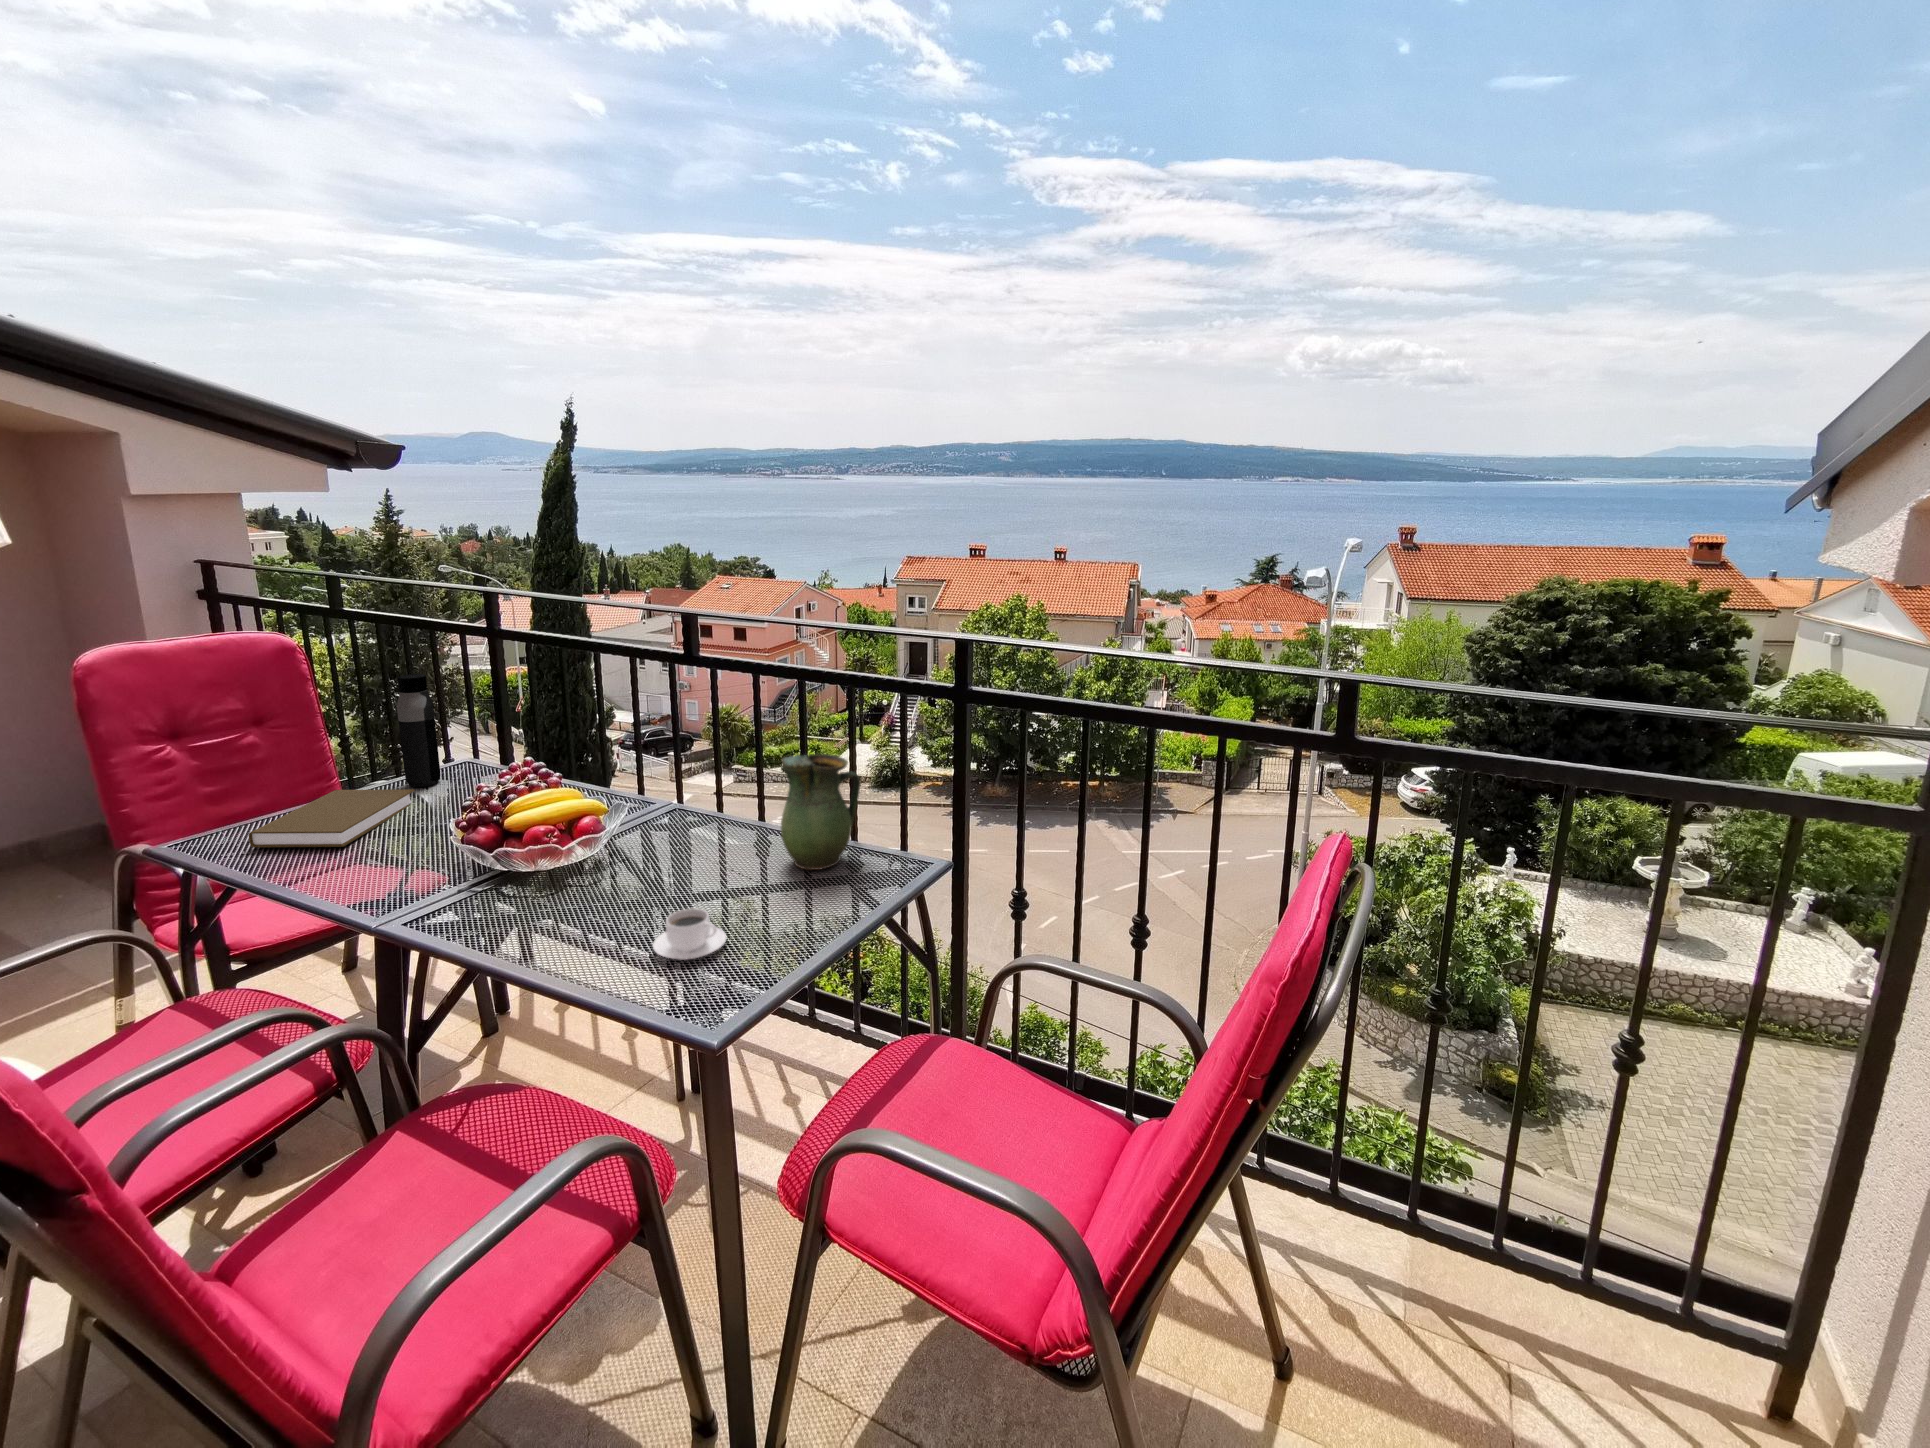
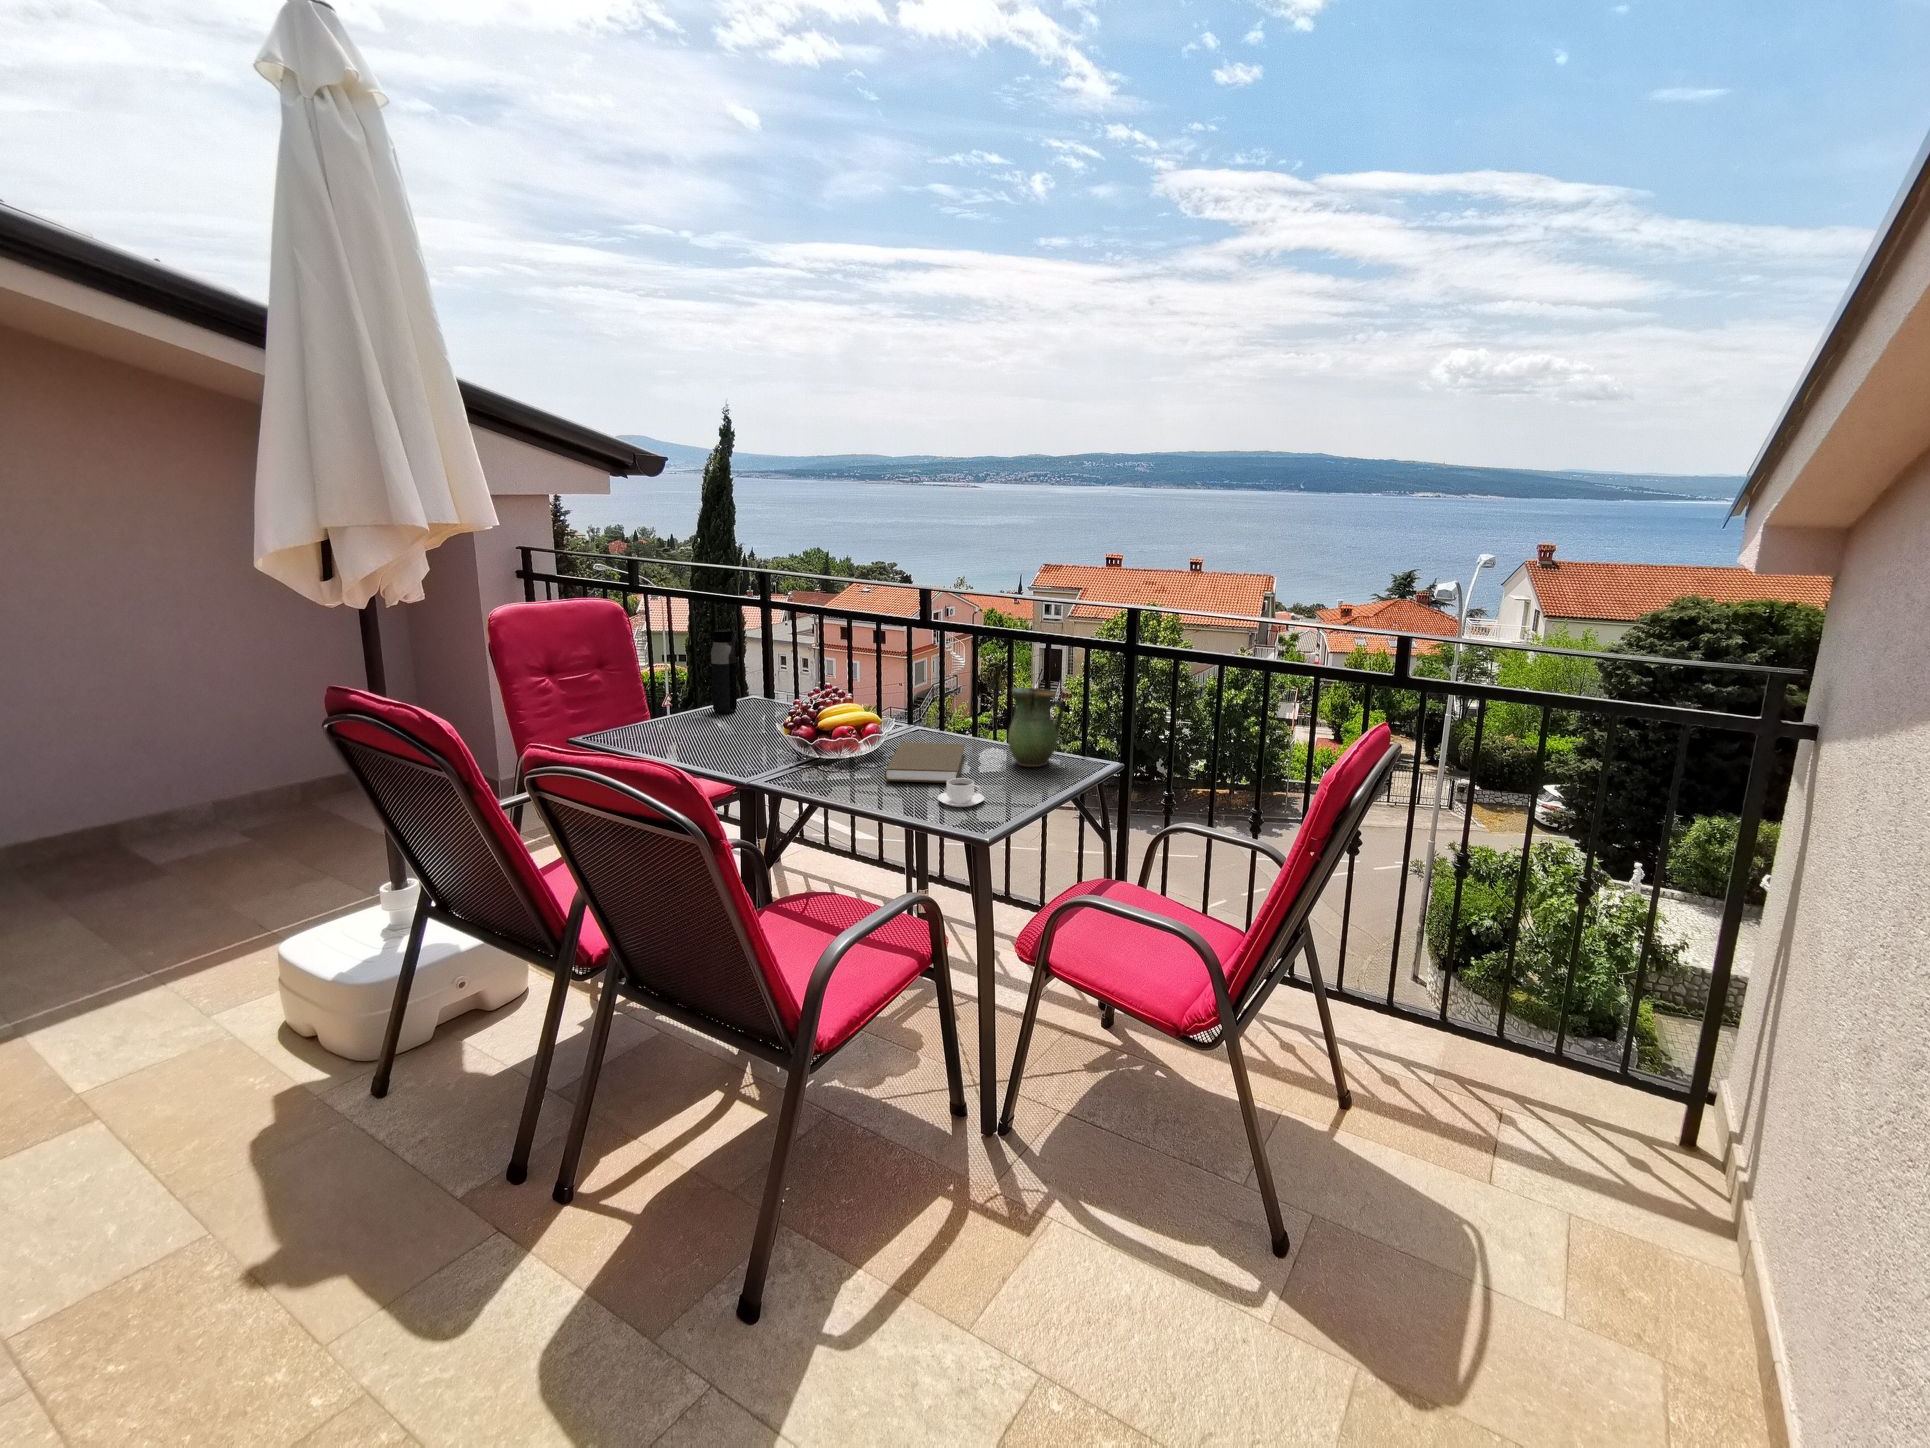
book: present [249,789,415,847] -> present [885,742,965,783]

